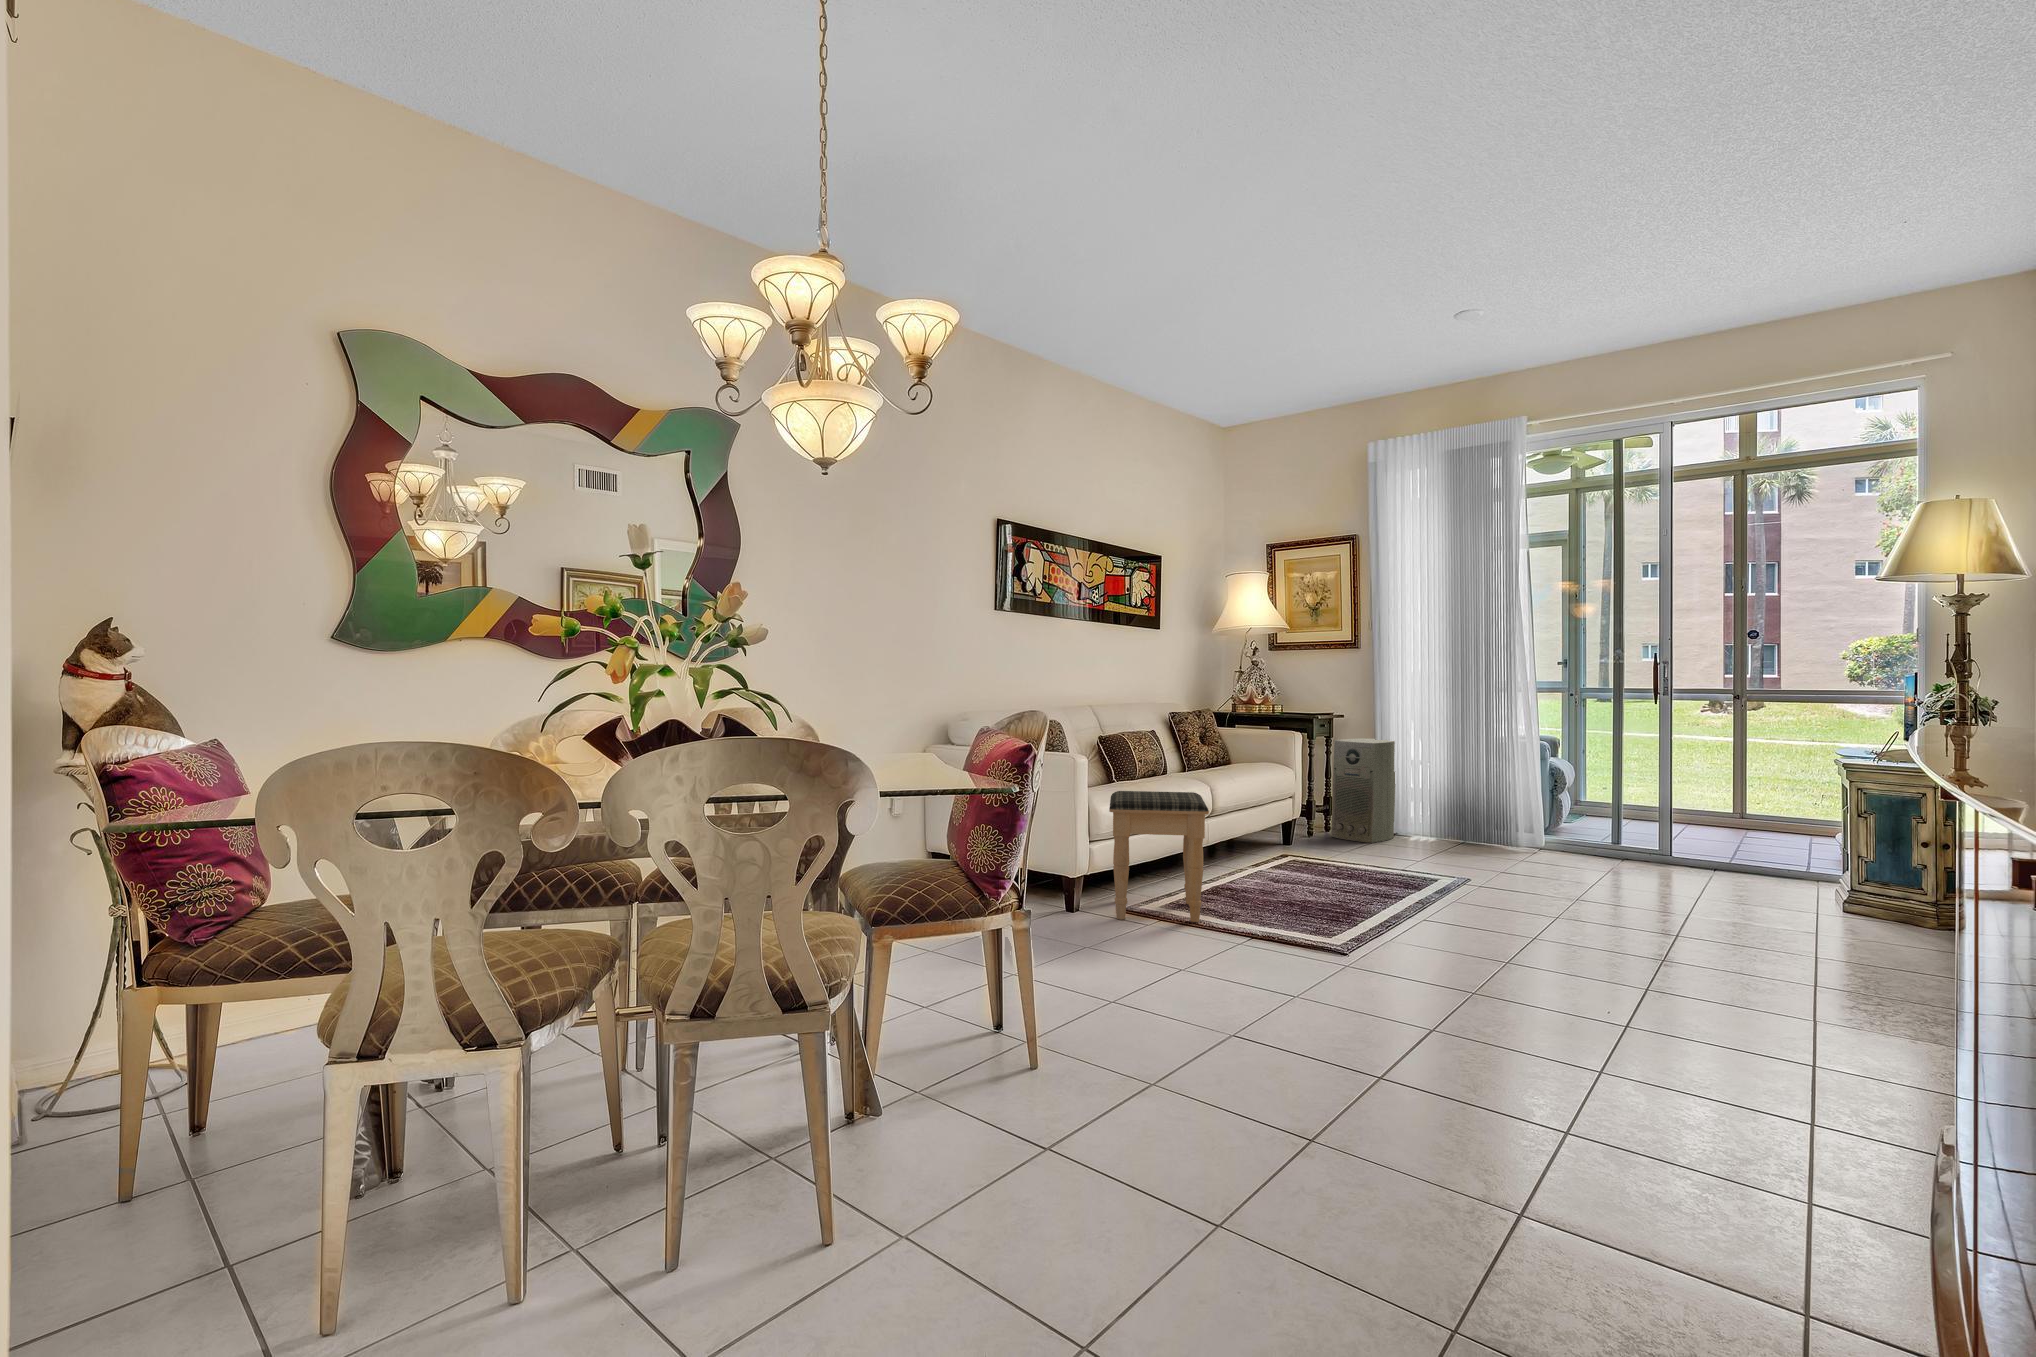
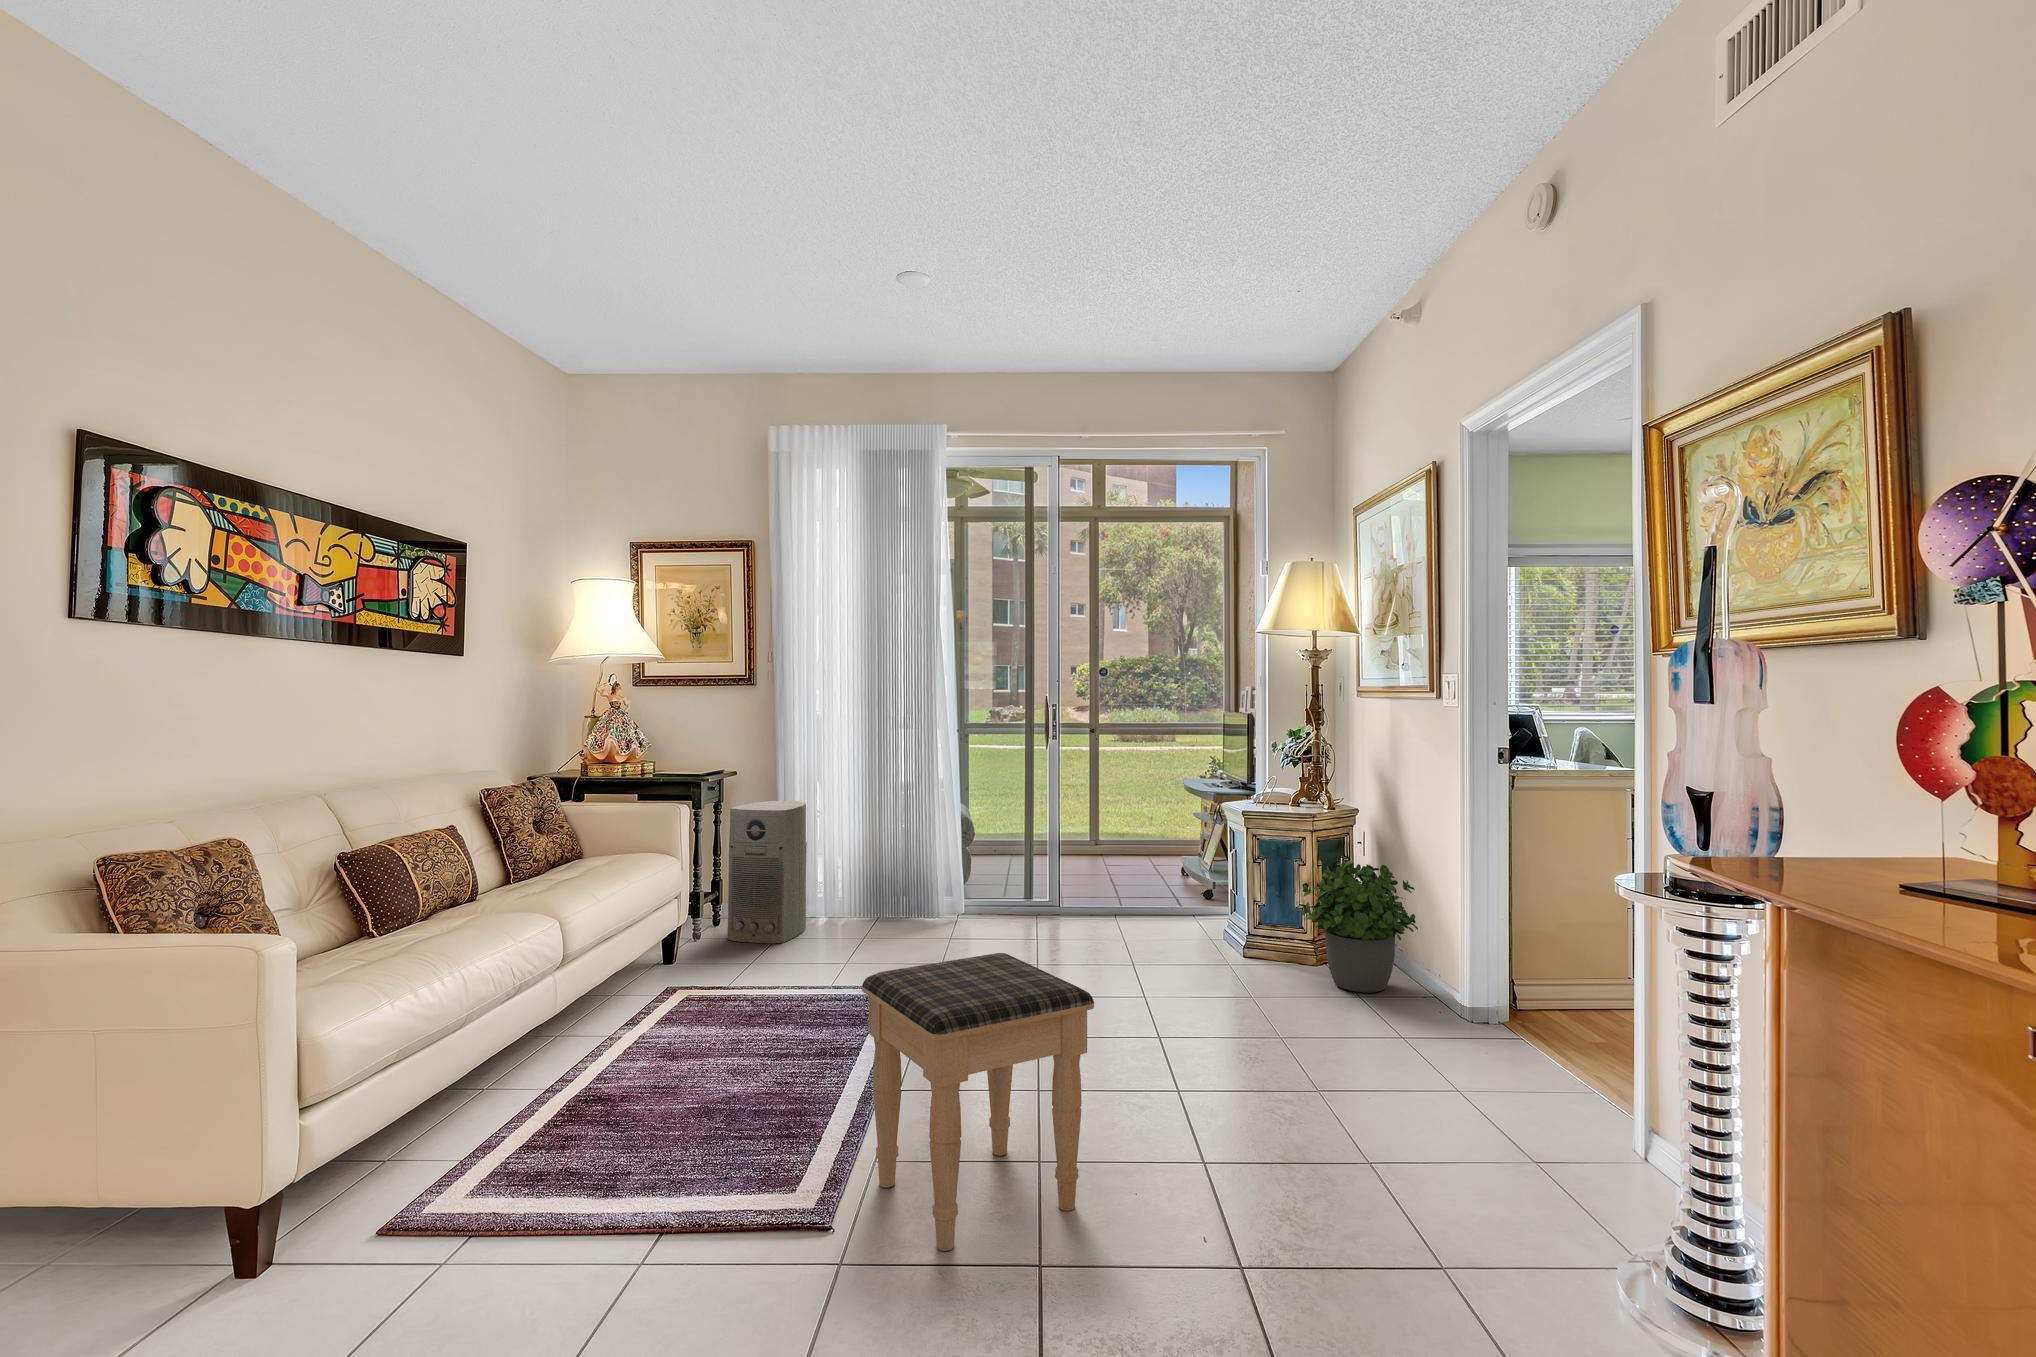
footstool: present [1109,791,1209,922] -> present [862,953,1094,1251]
potted plant: none [1850,808,1997,939] -> present [1301,859,1418,993]

